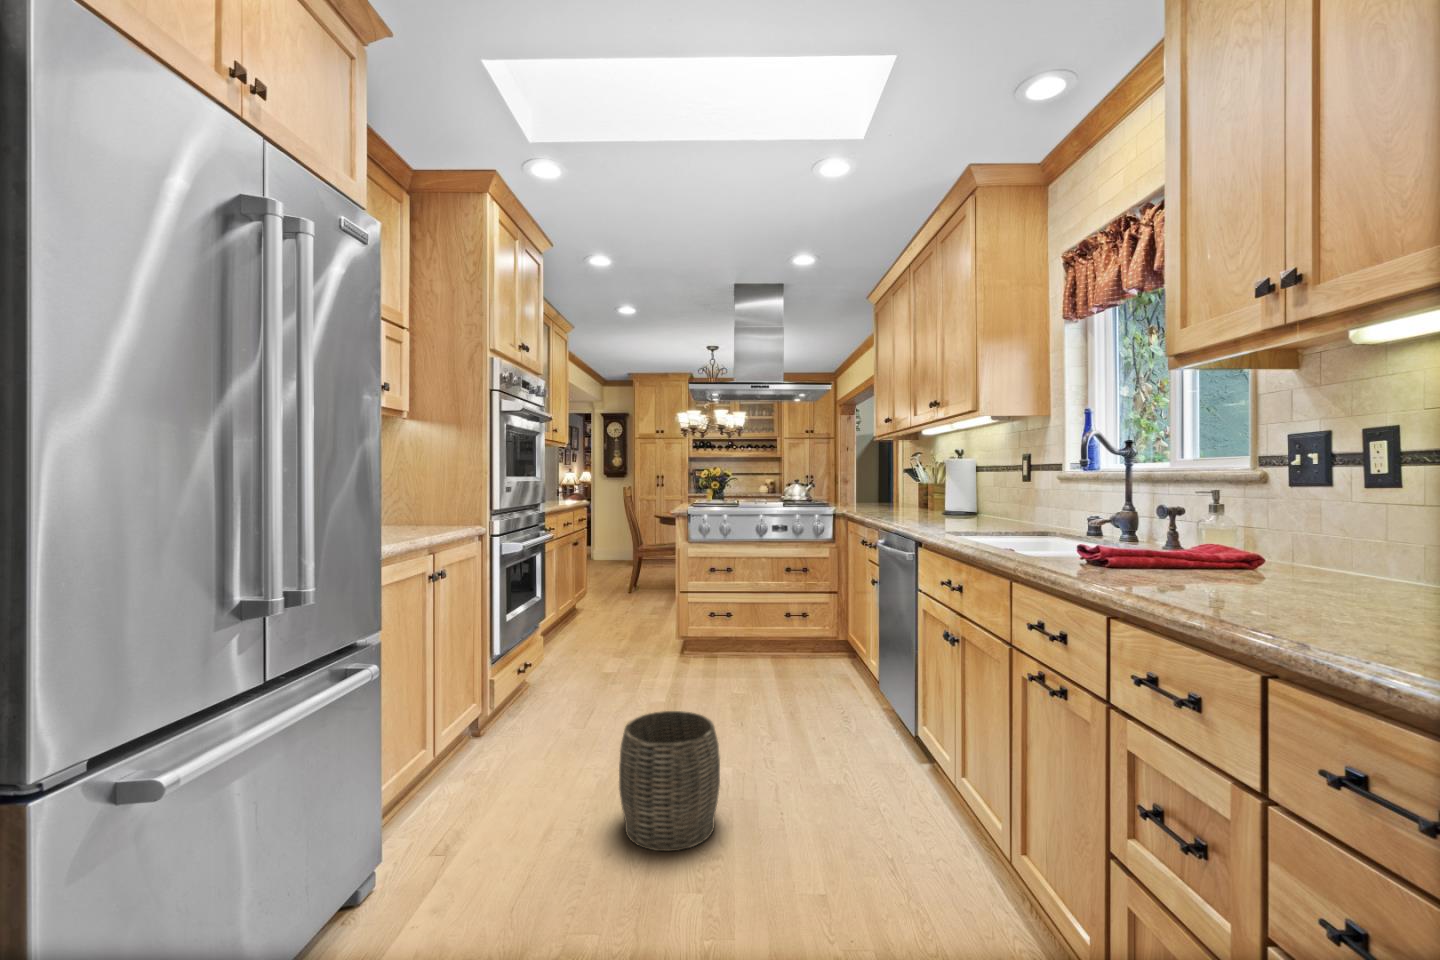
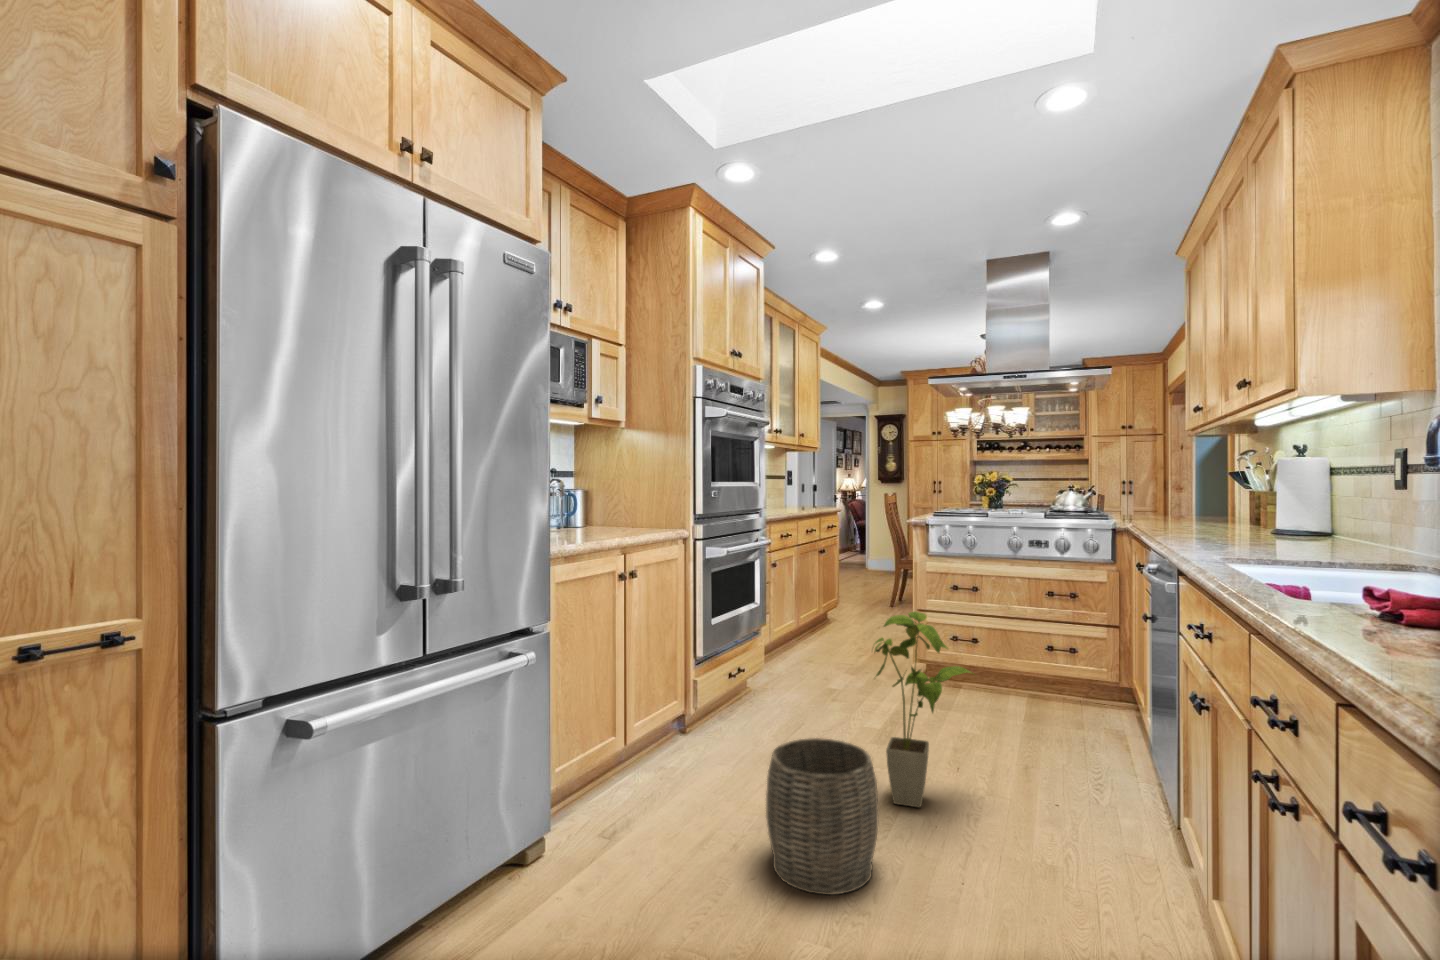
house plant: none [683,590,769,760] -> present [874,611,974,807]

